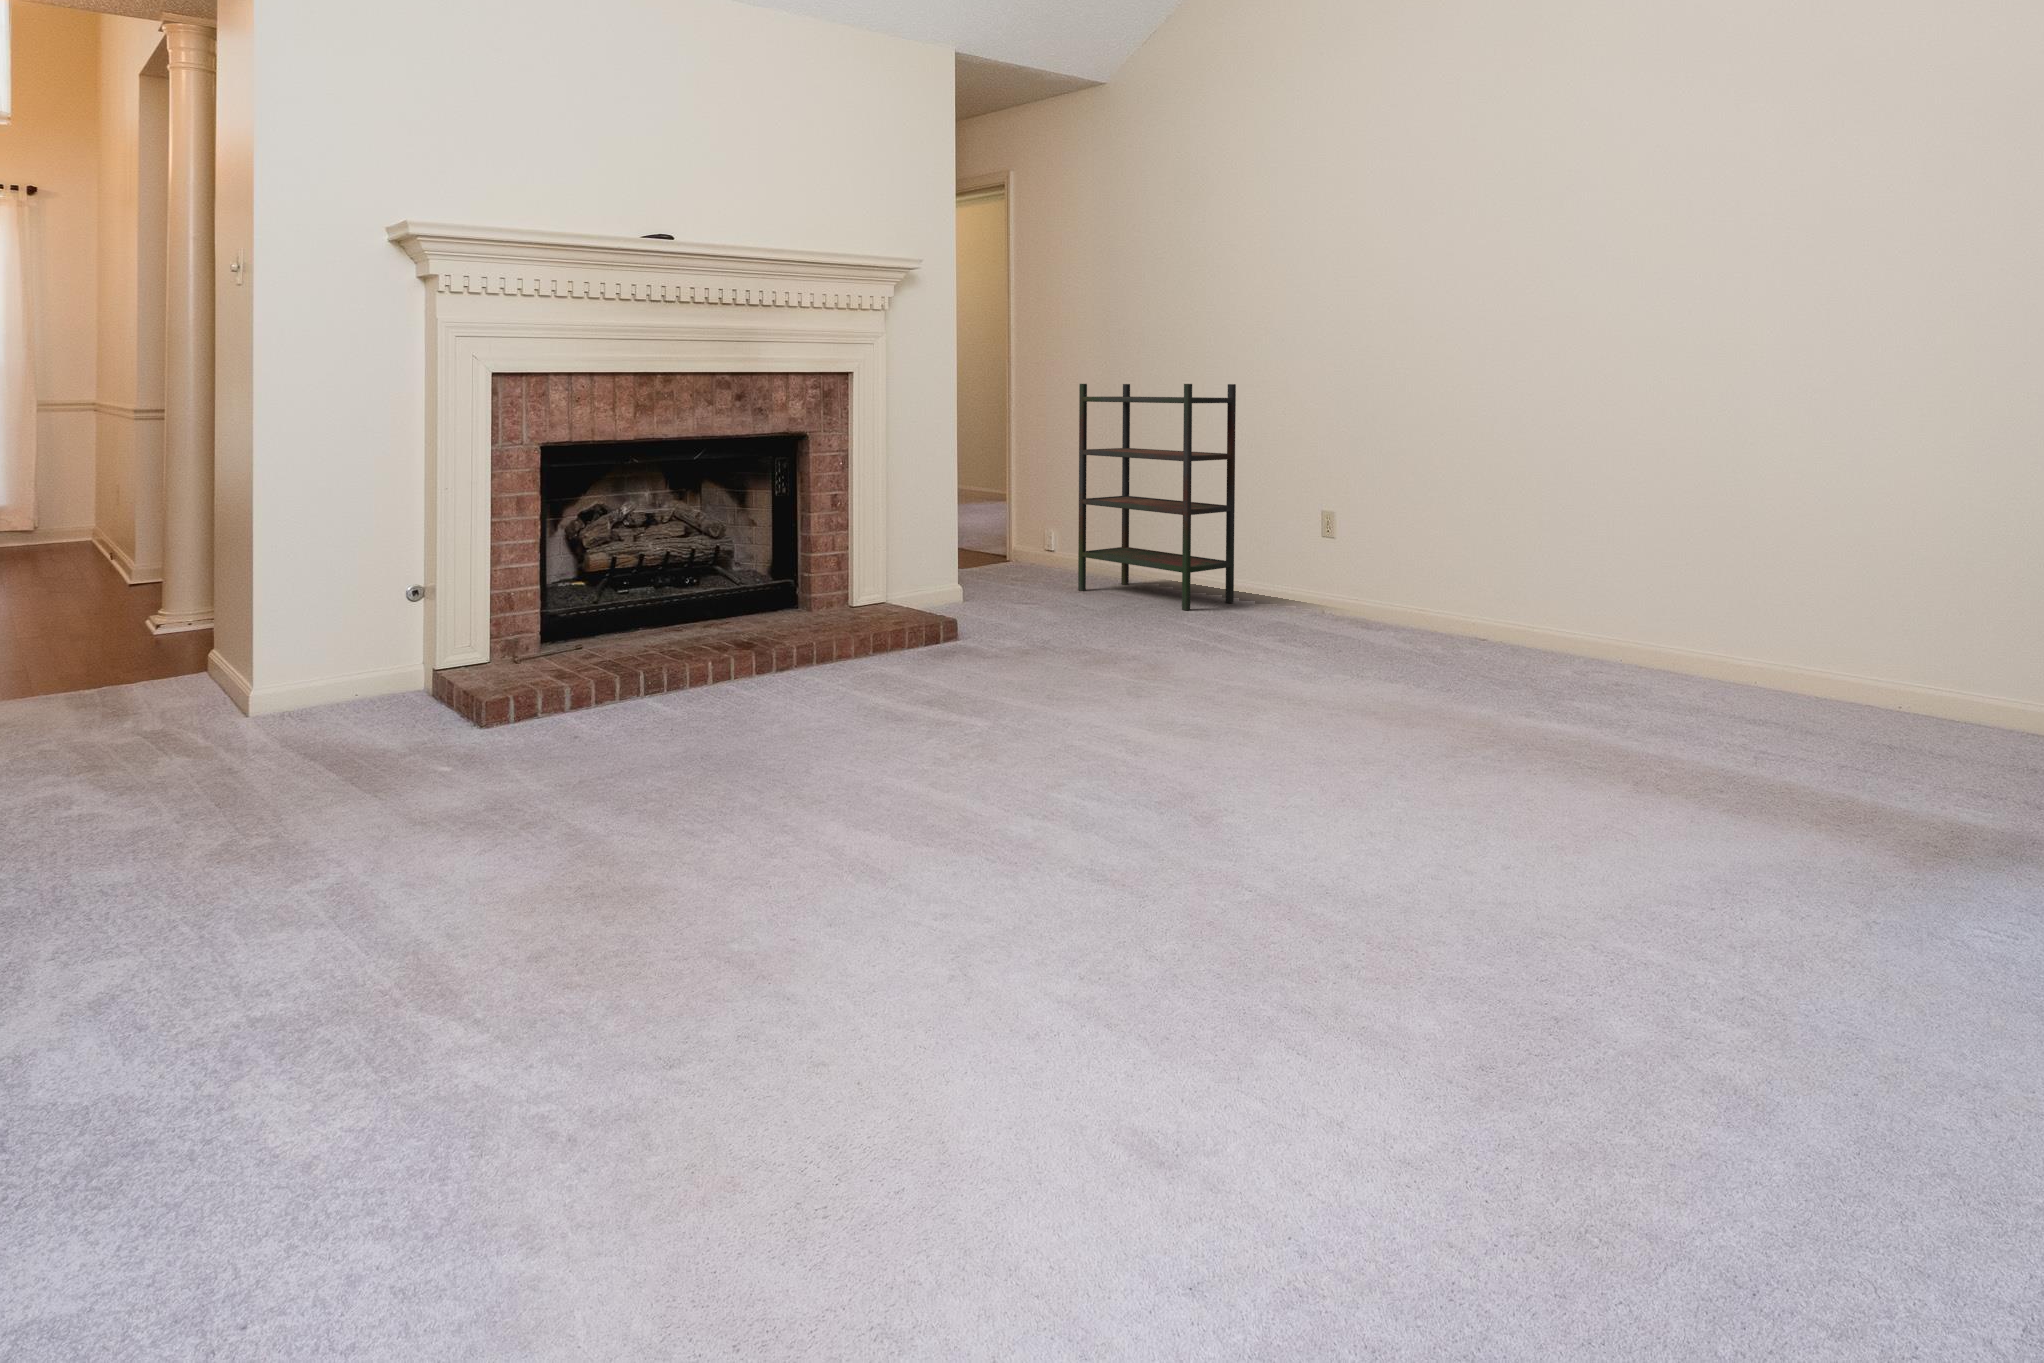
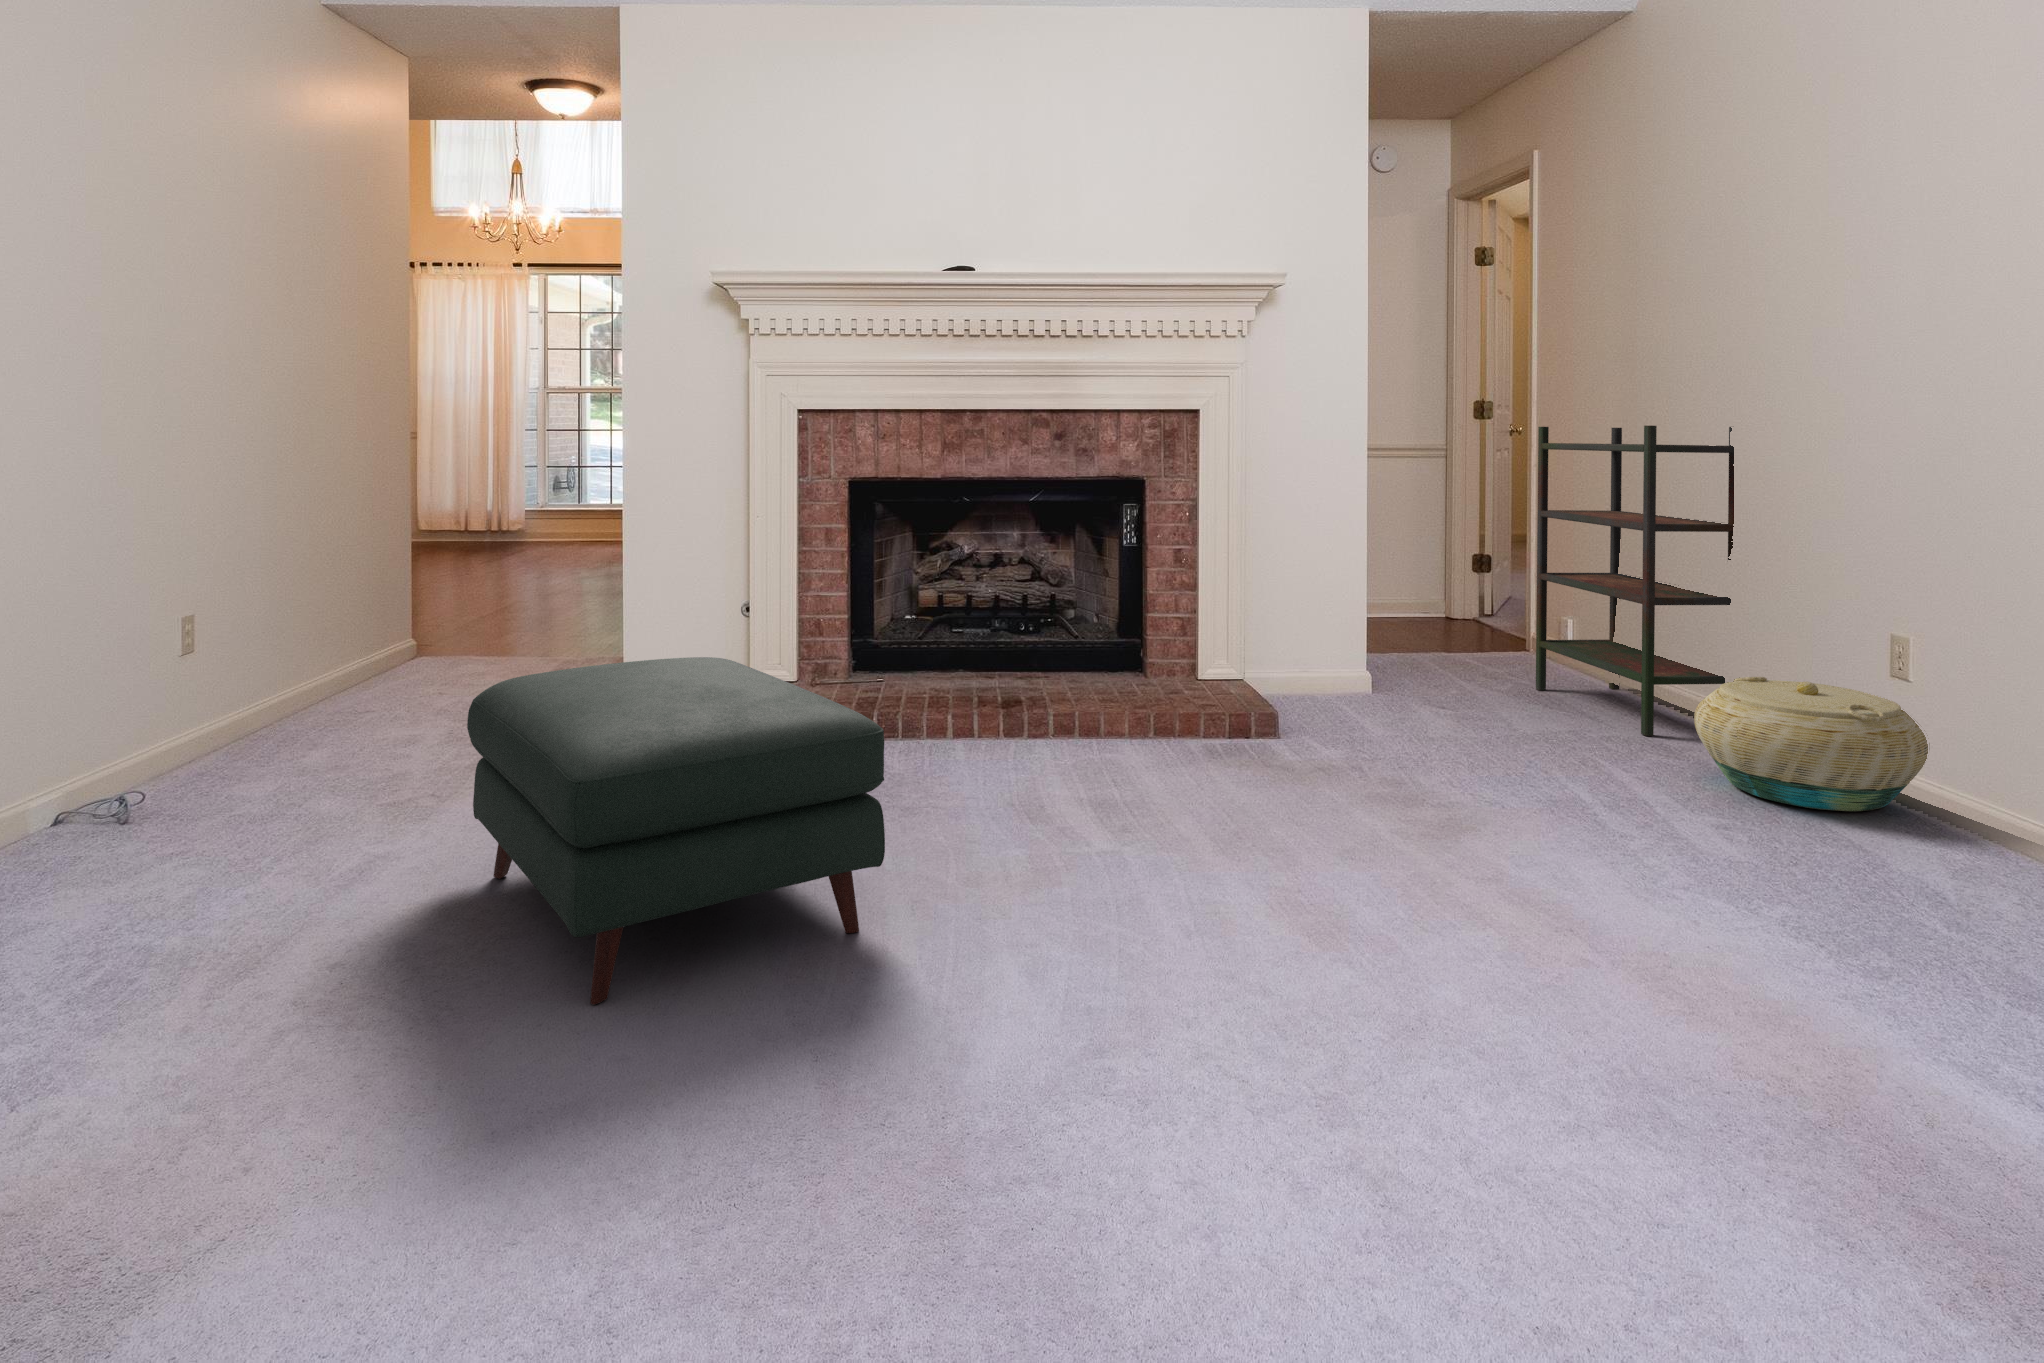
basket: none [1244,556,1378,636] -> present [1694,677,1930,811]
ottoman: none [486,613,923,883] -> present [467,657,885,1005]

